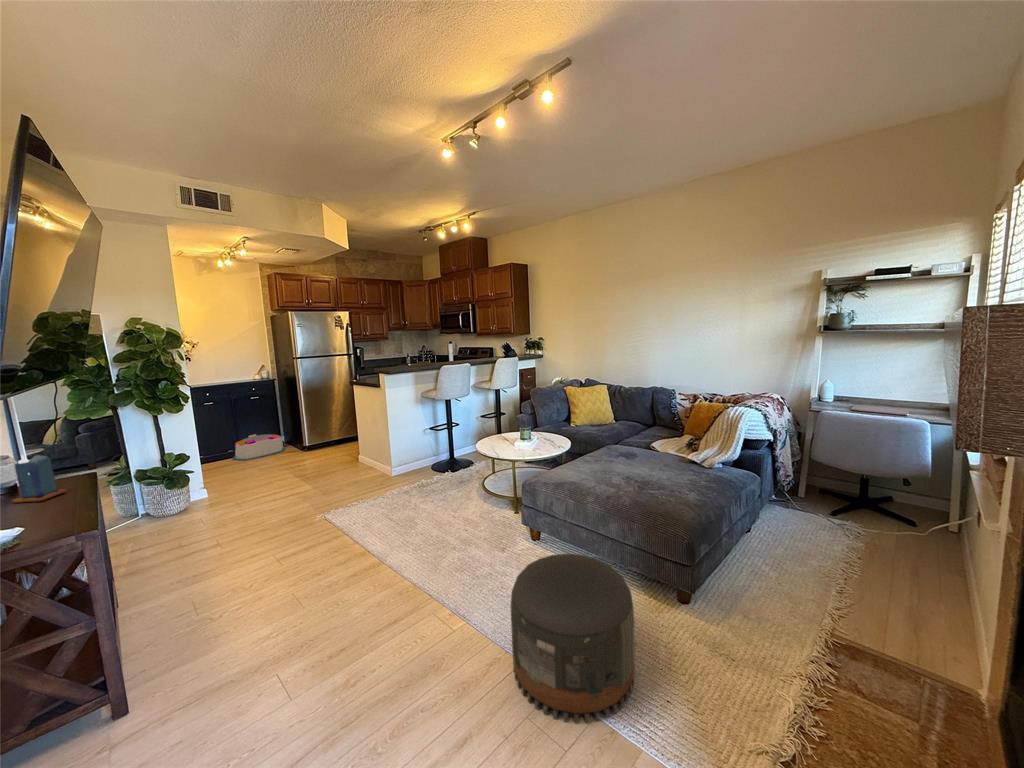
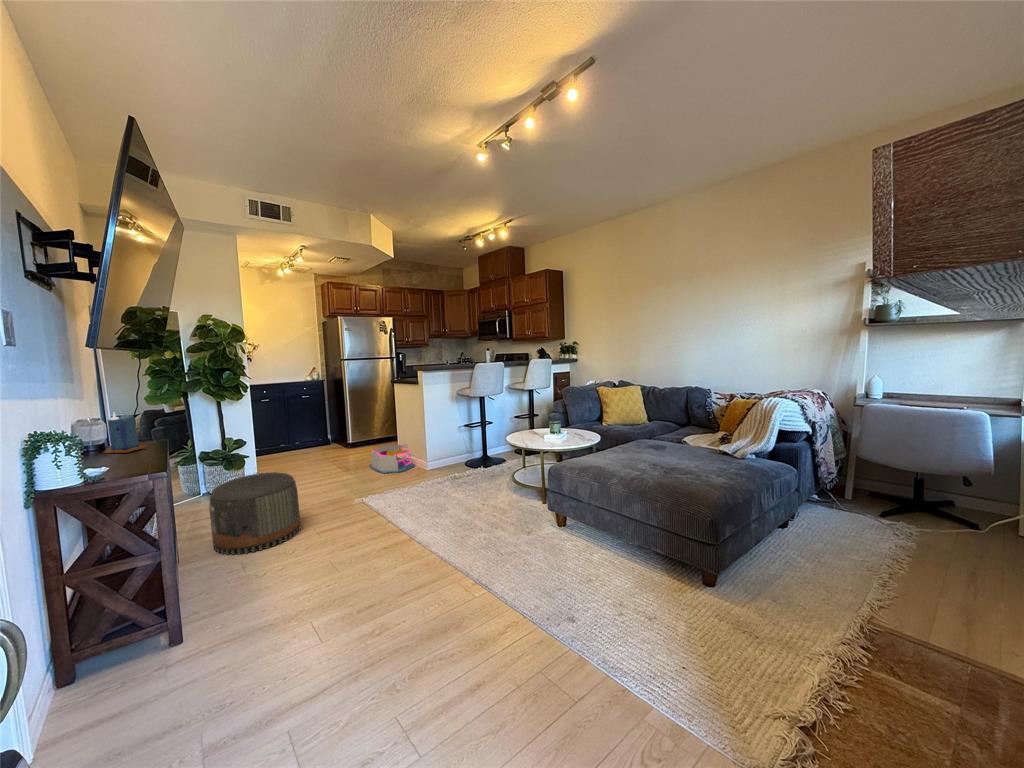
storage bin: present [233,434,285,460] -> present [370,444,415,473]
pouf: present [510,554,635,723] -> present [209,472,300,555]

